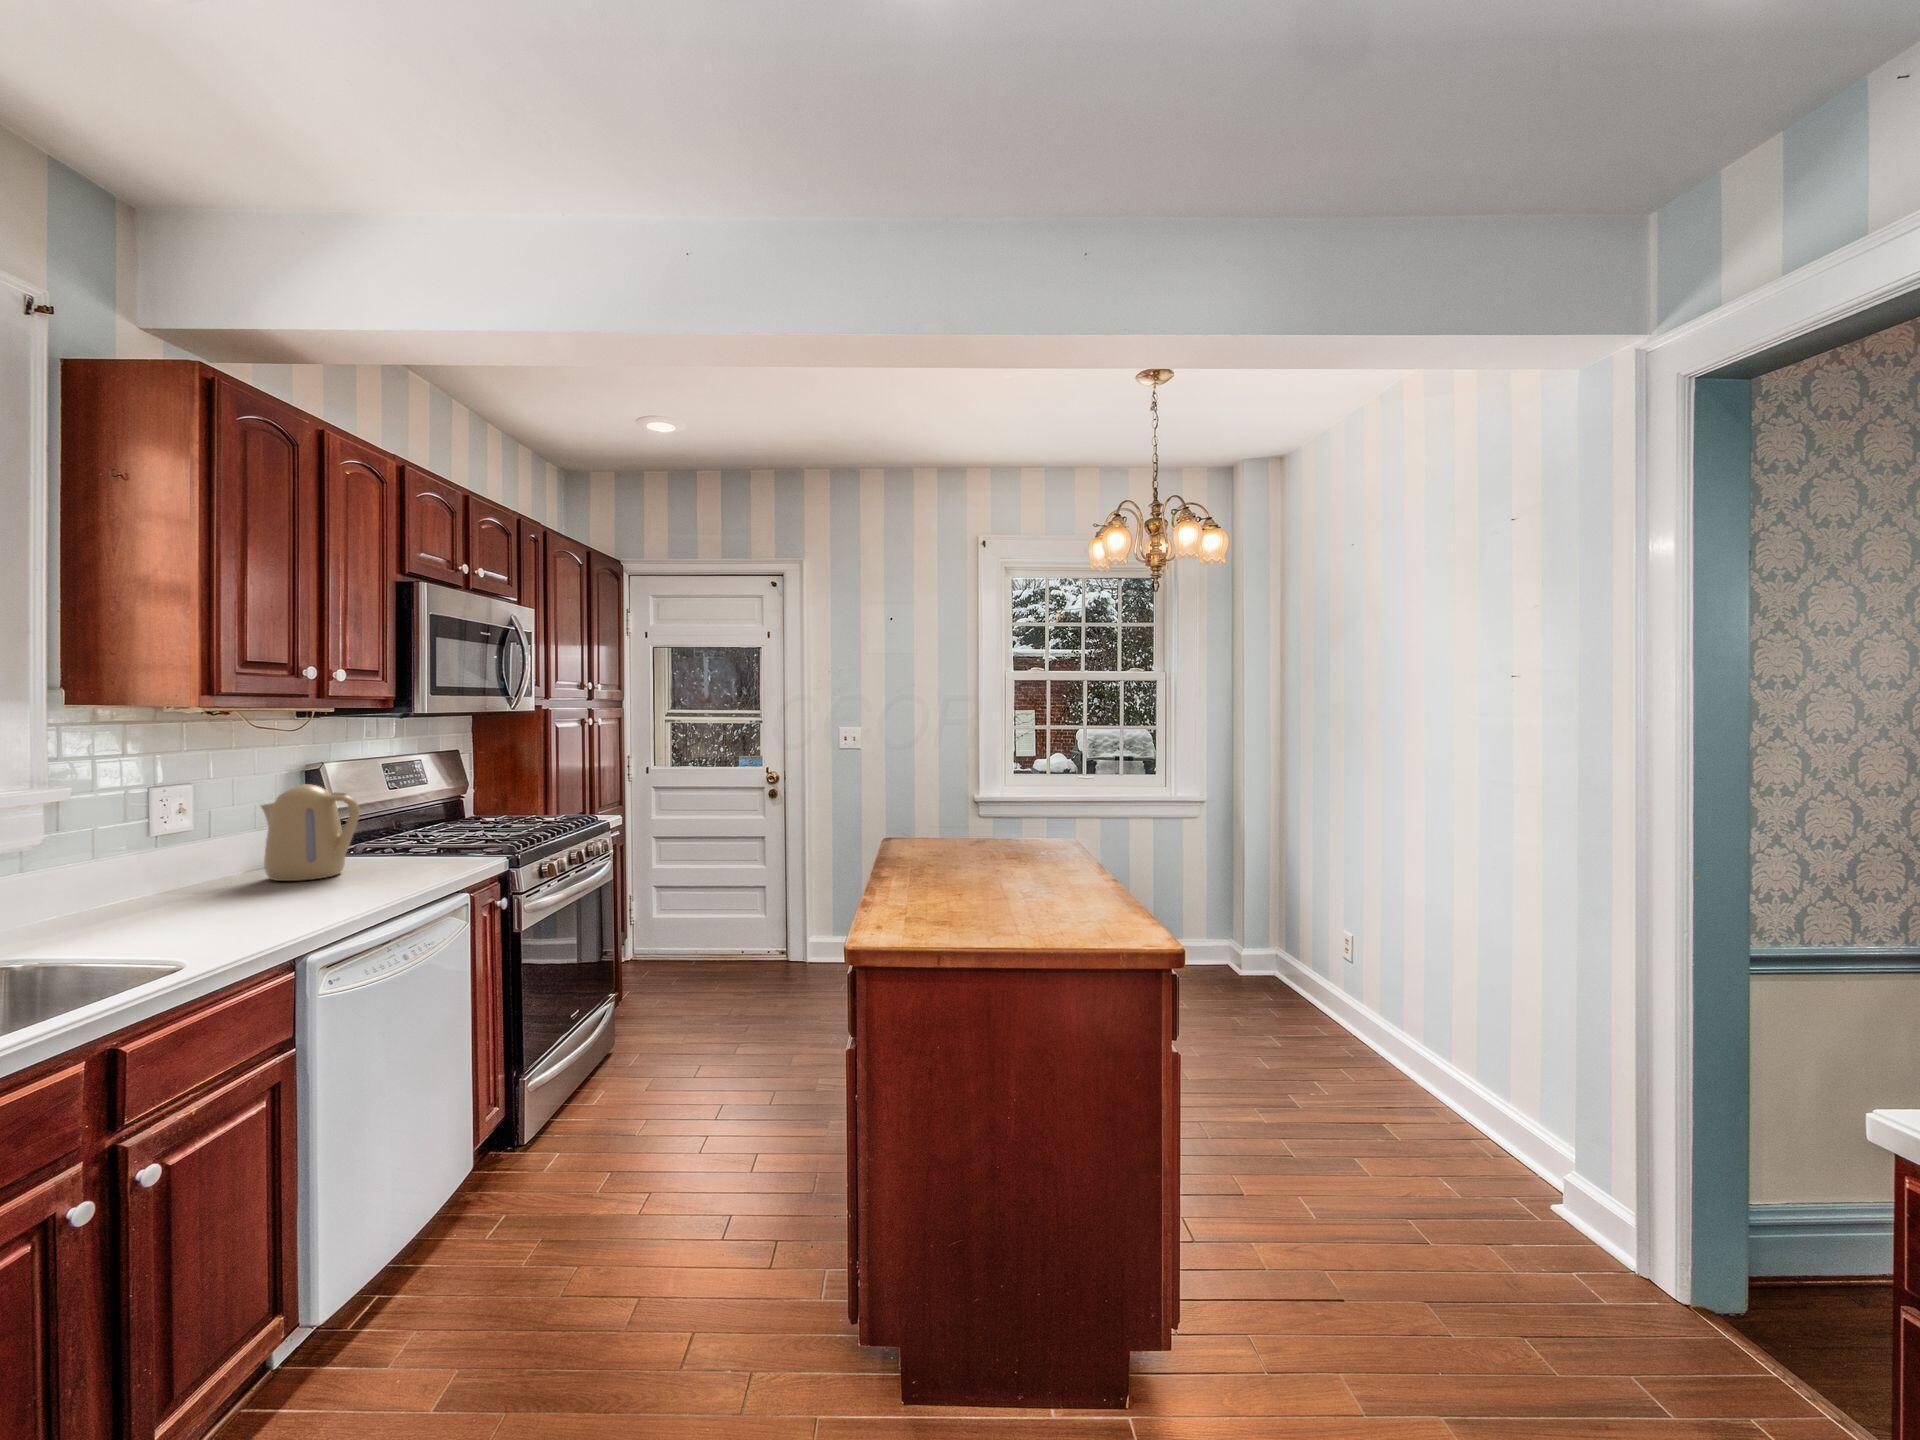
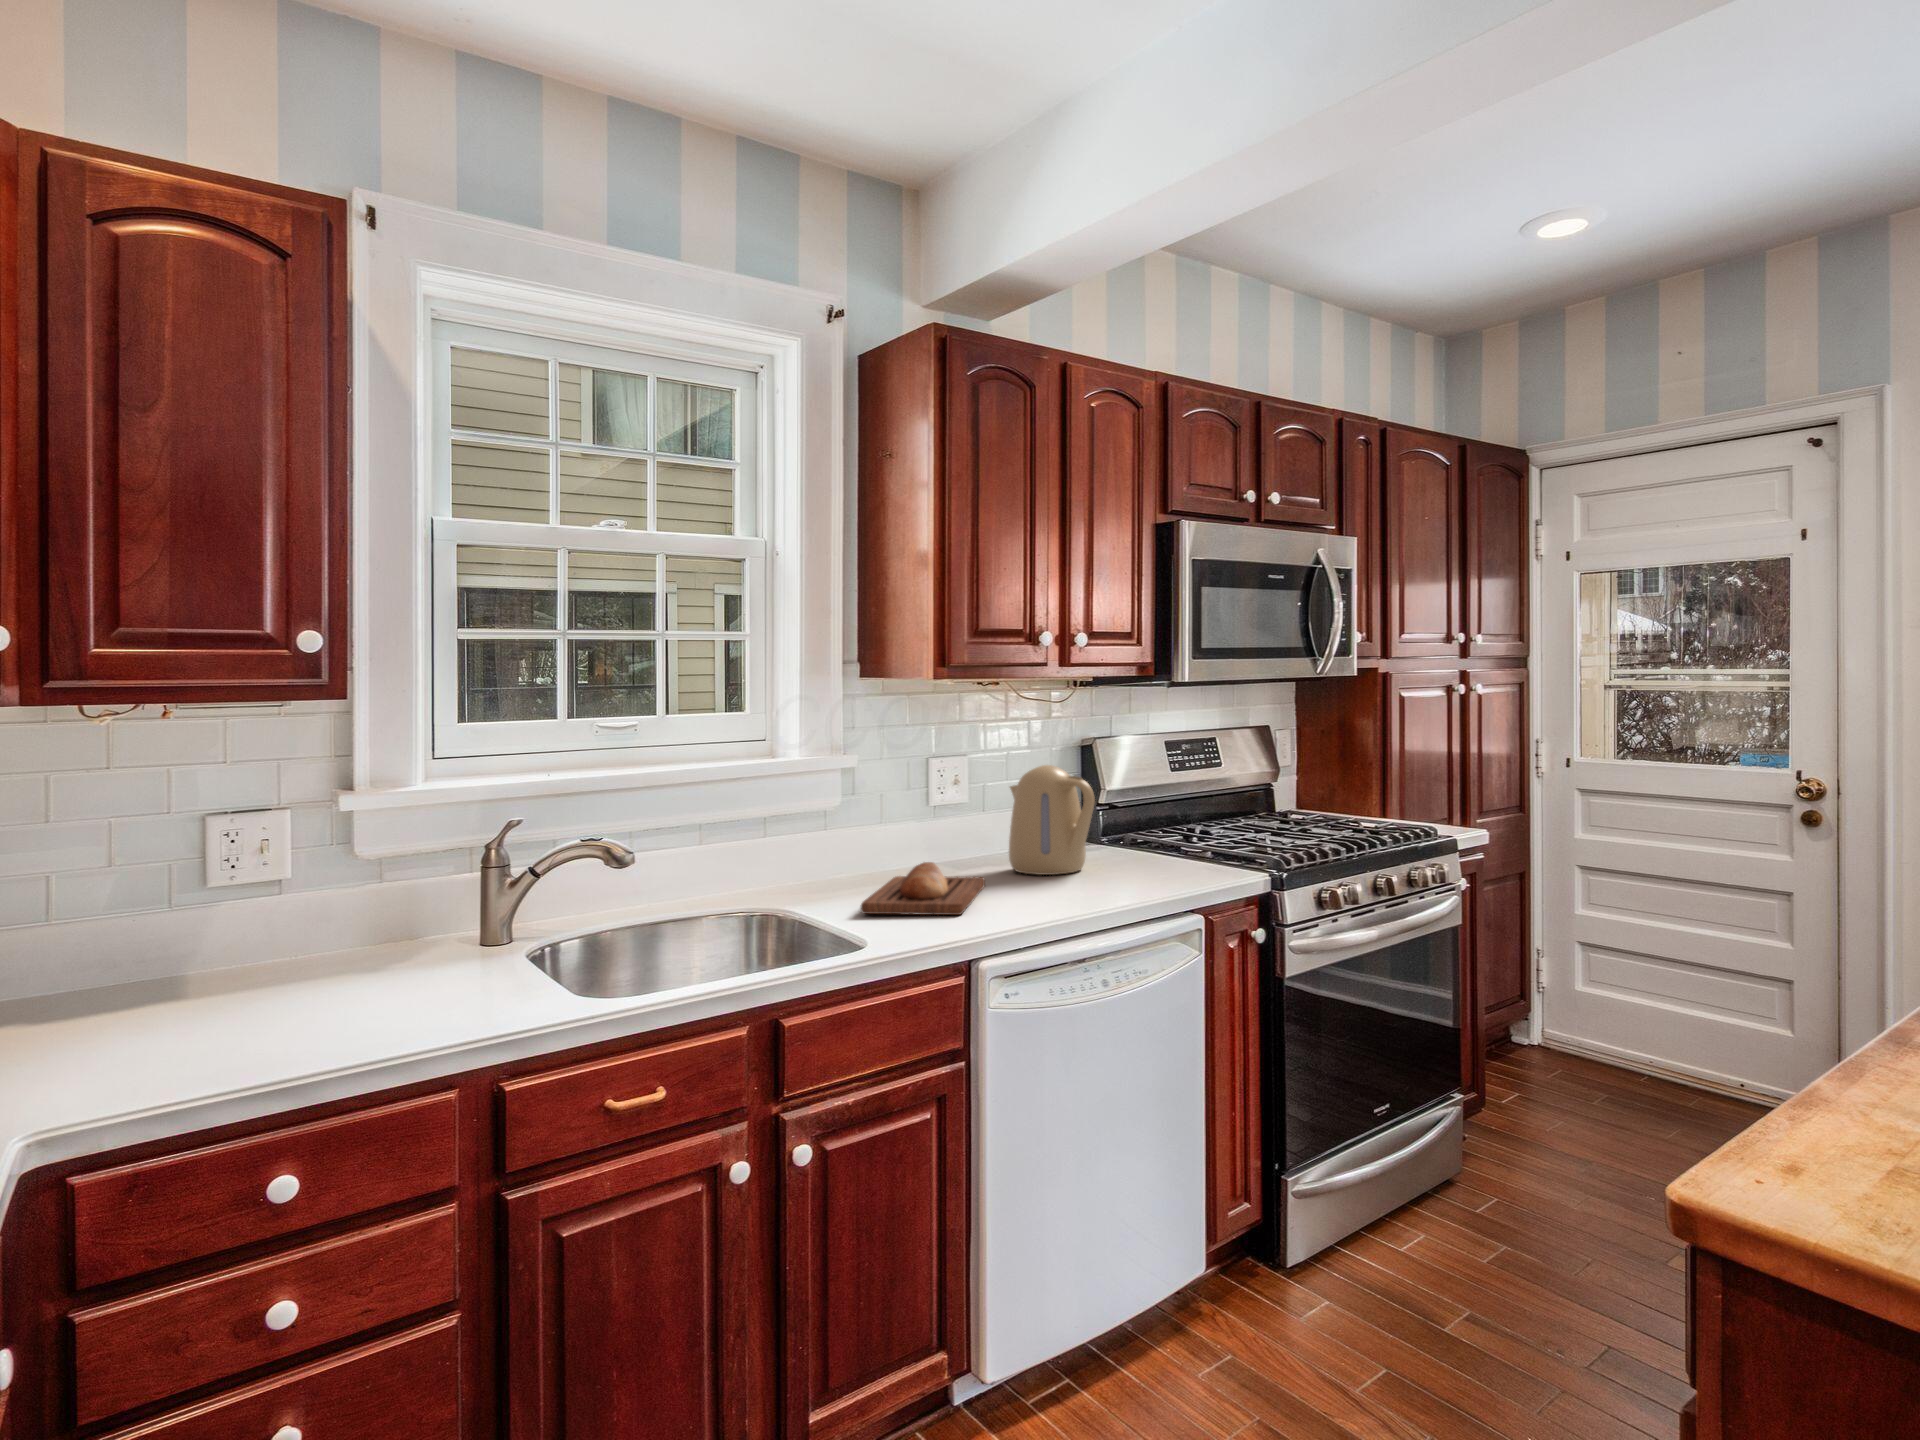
bread loaf: none [142,879,265,934] -> present [861,862,985,915]

